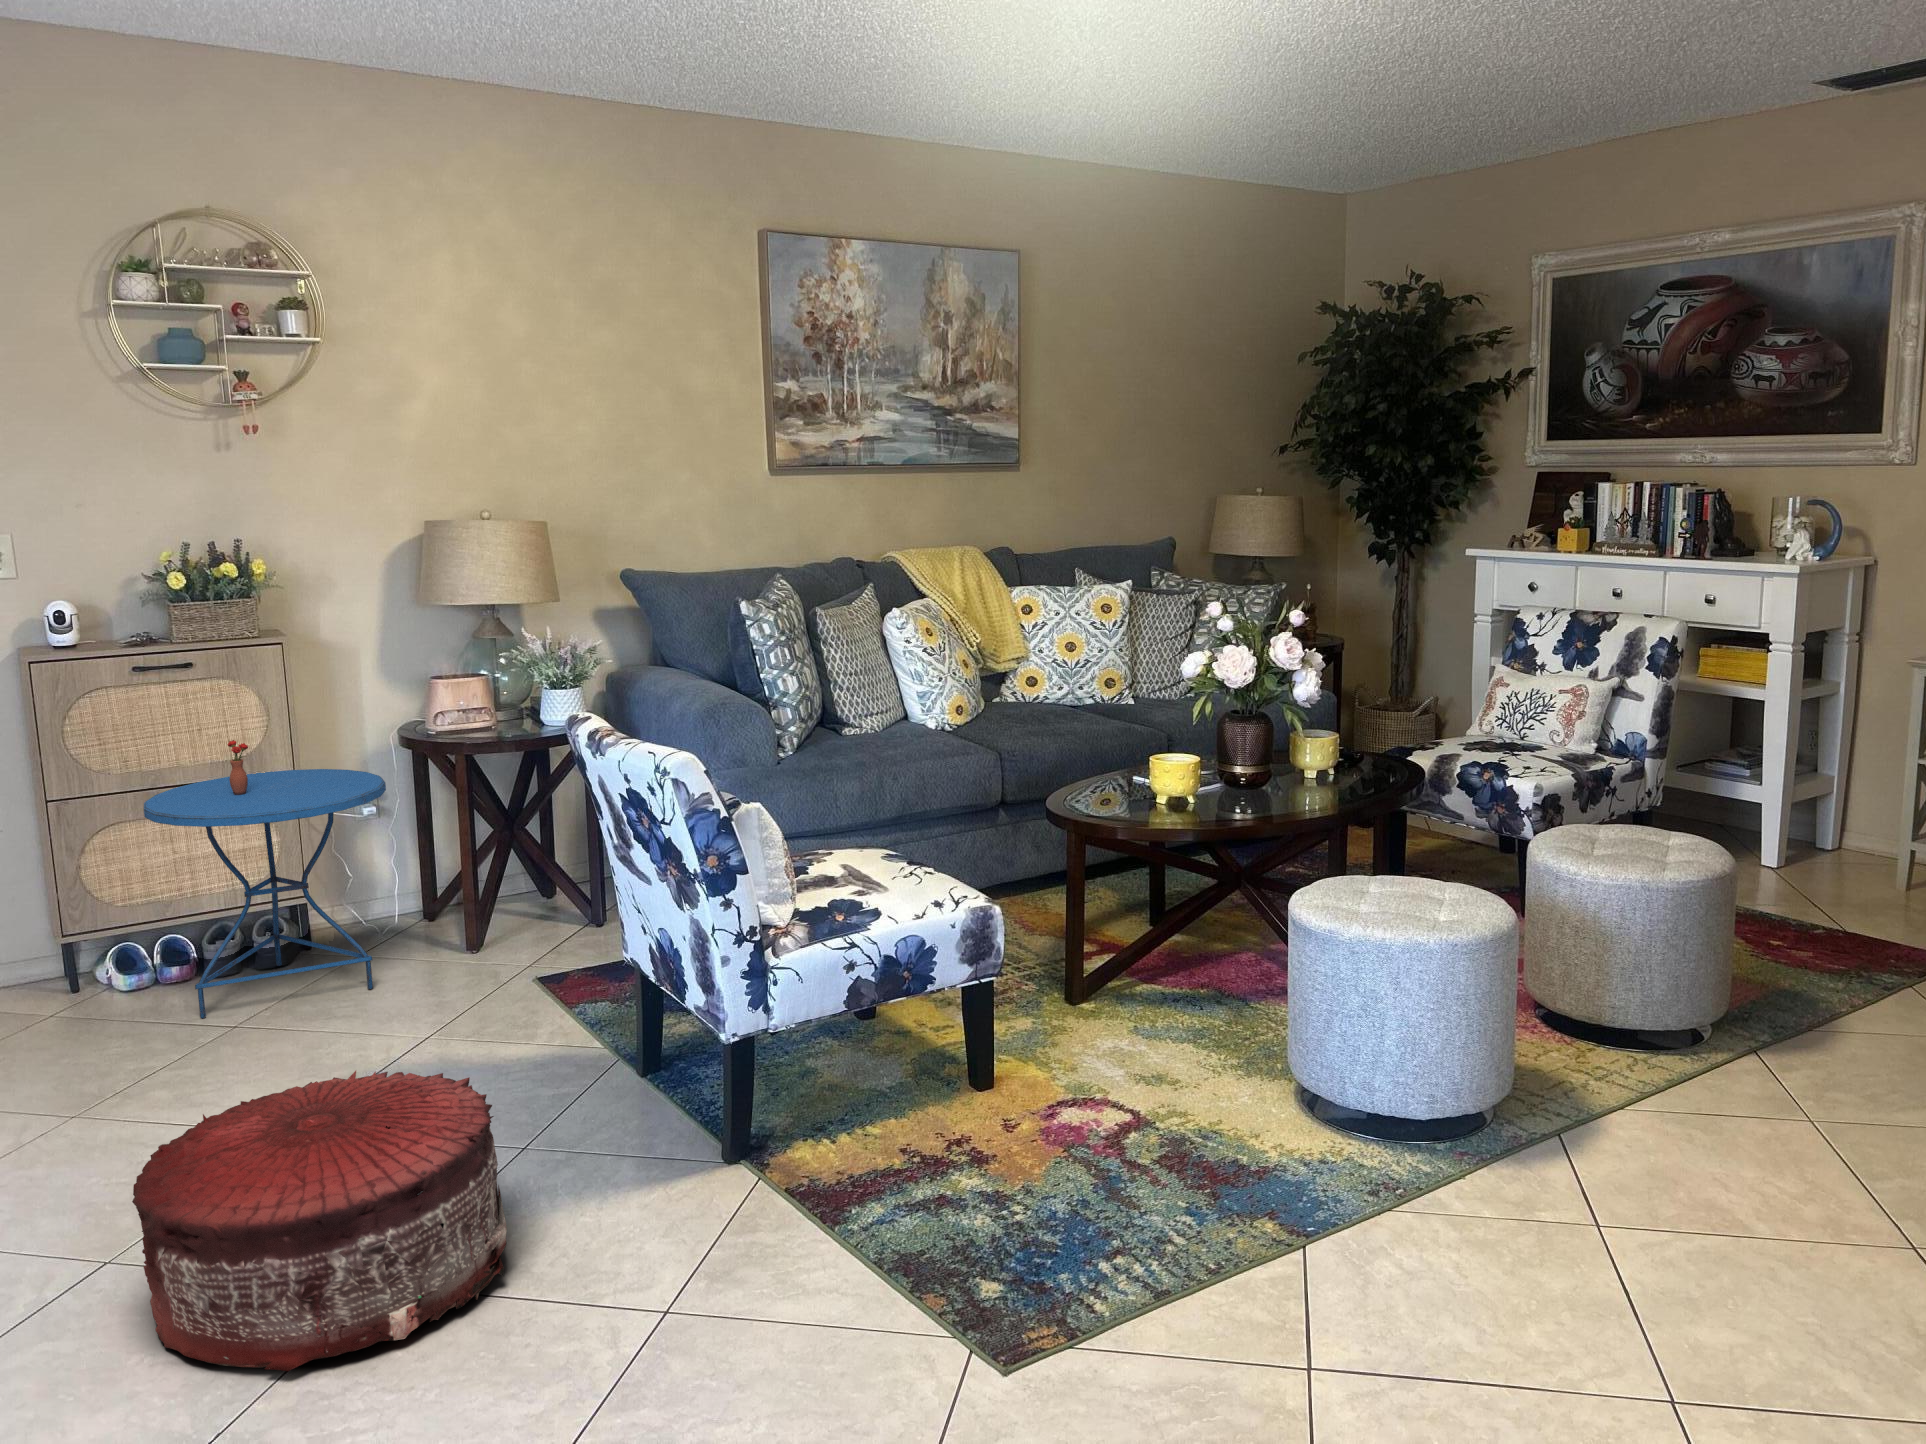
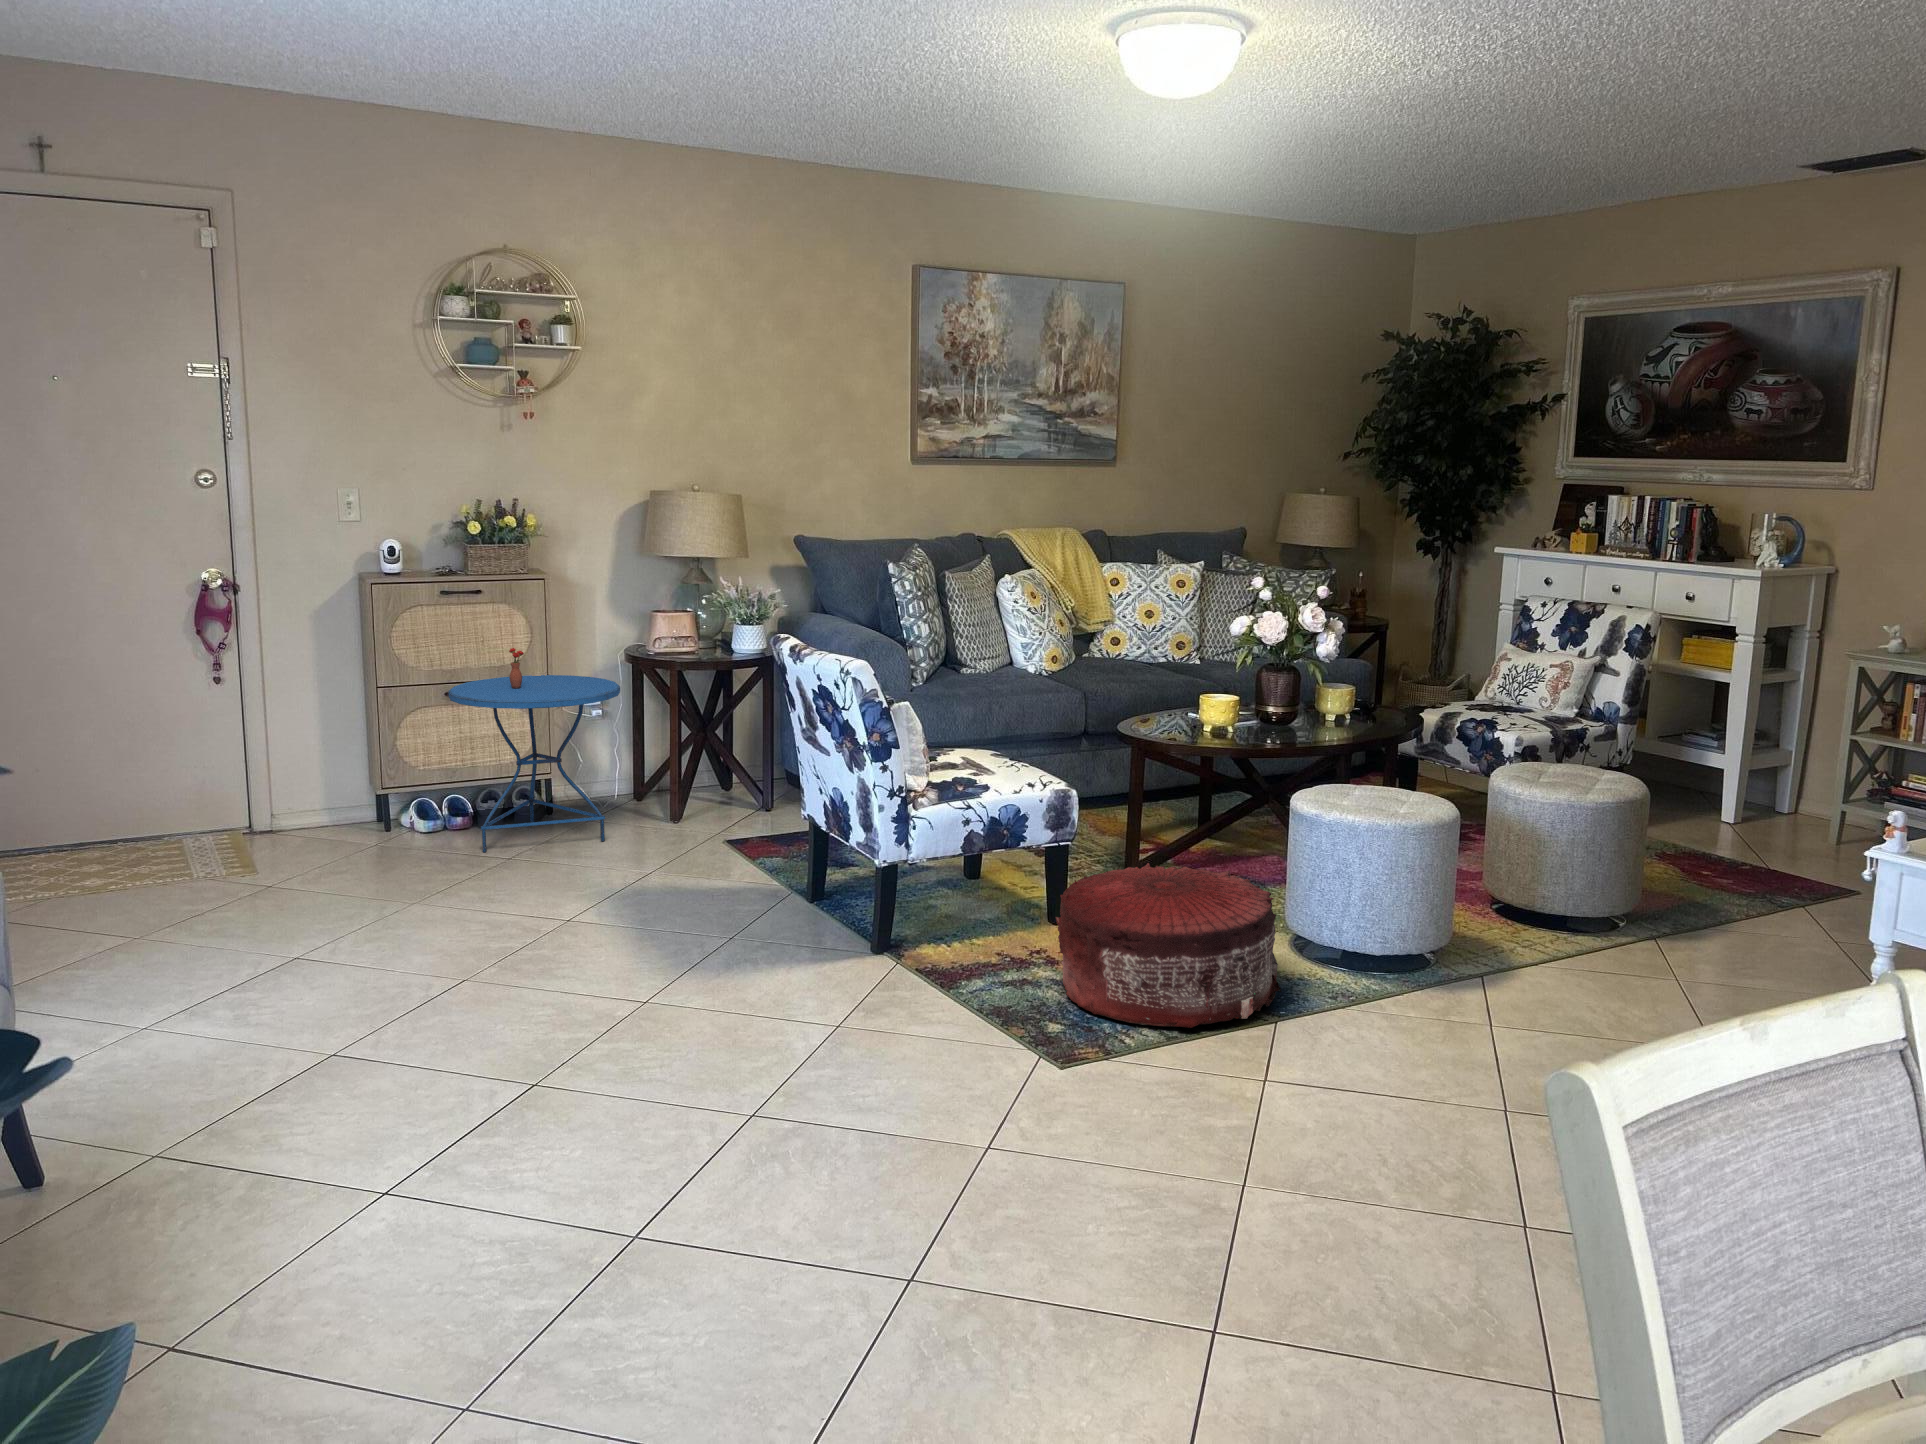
pouf: present [132,1071,507,1371] -> present [1056,863,1281,1028]

